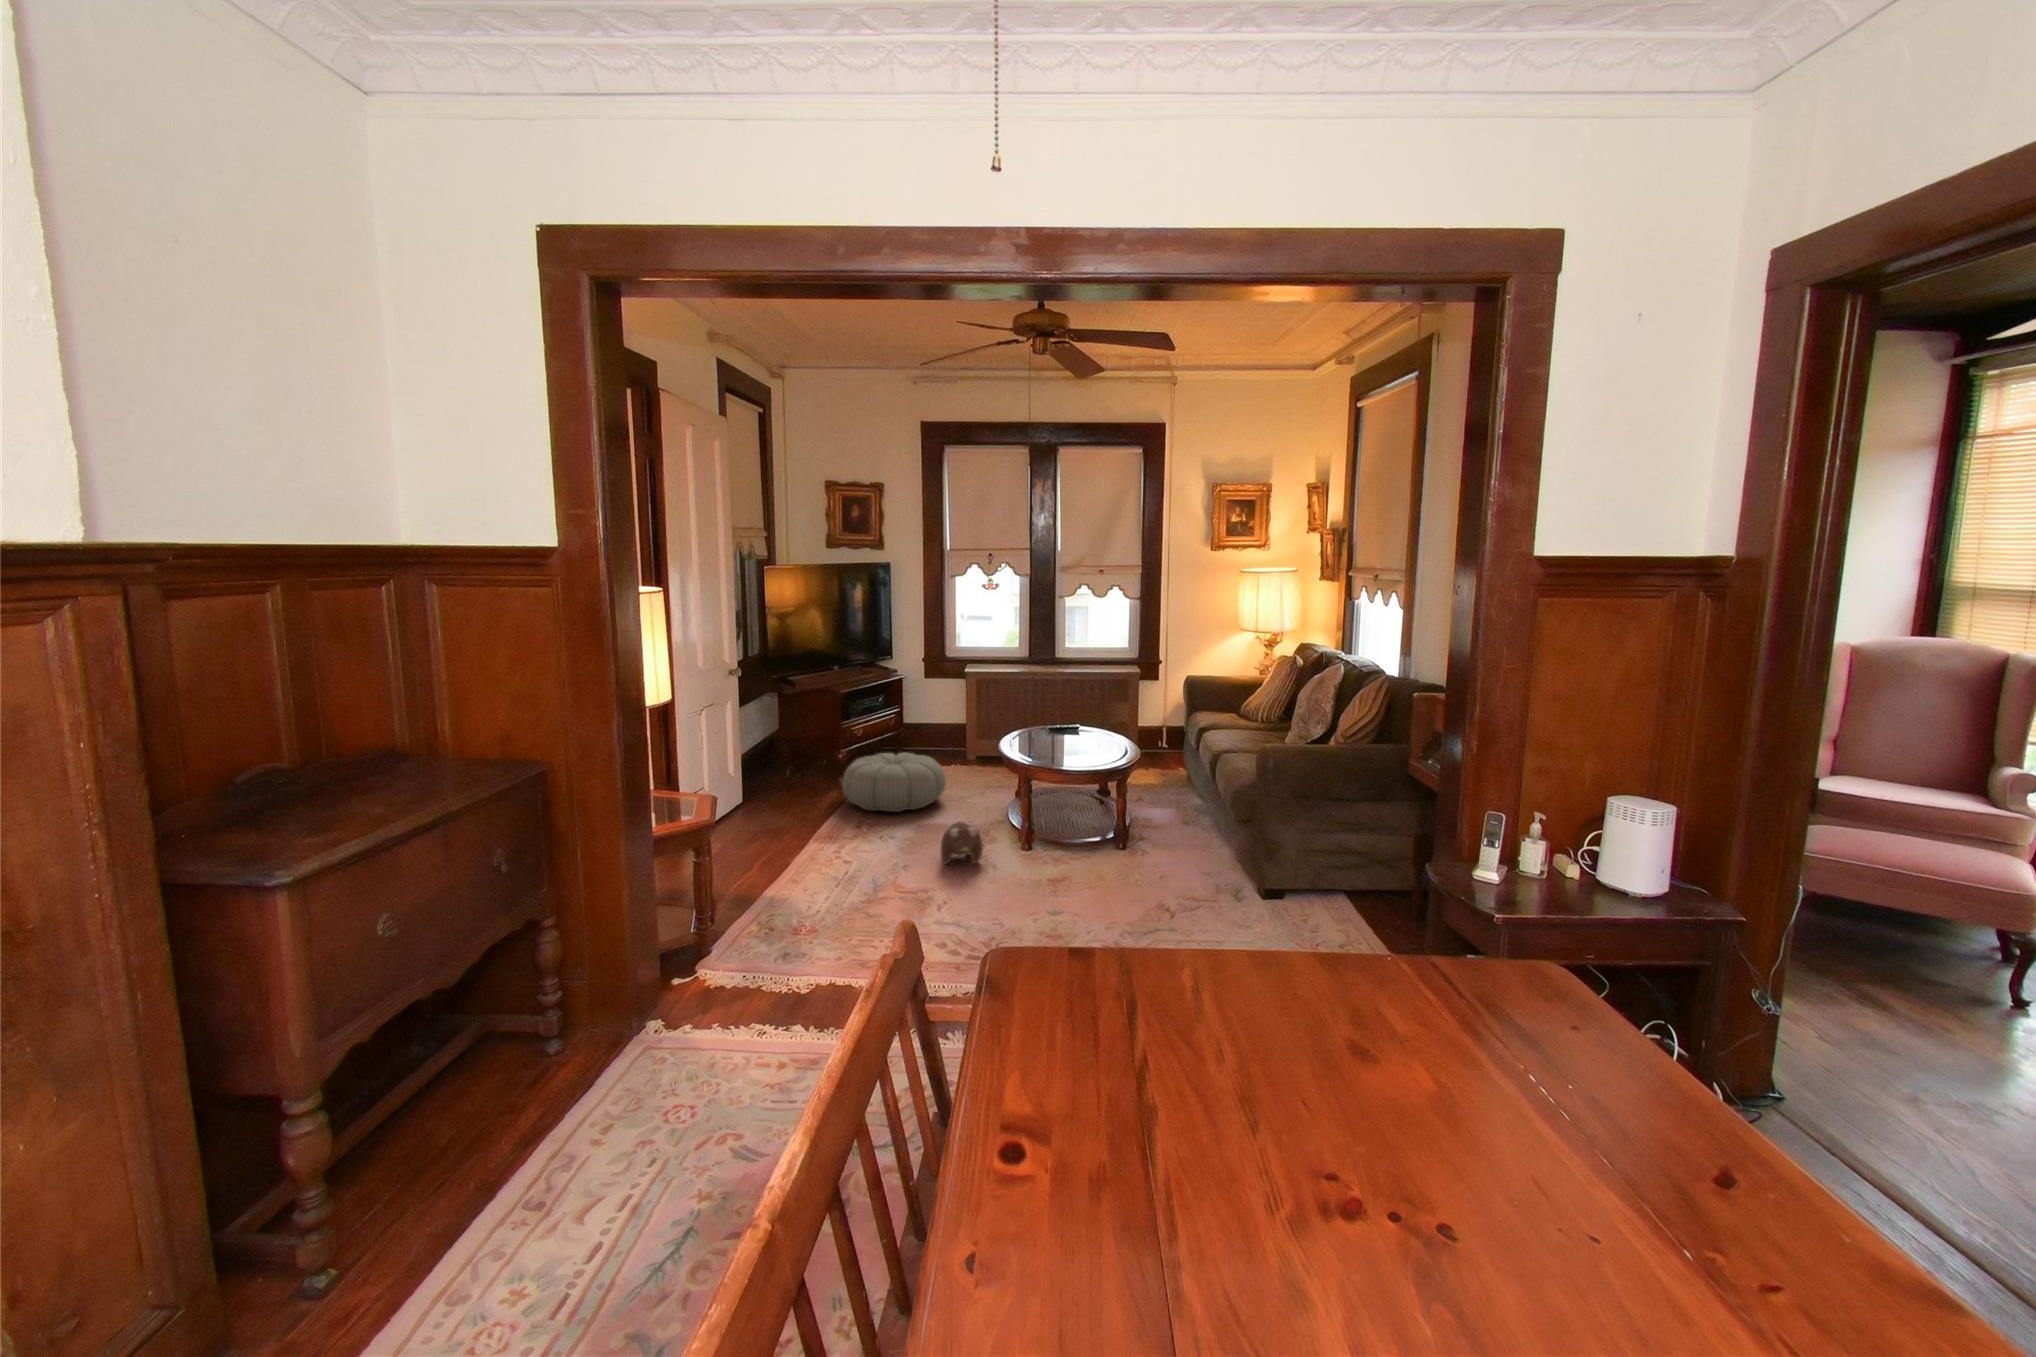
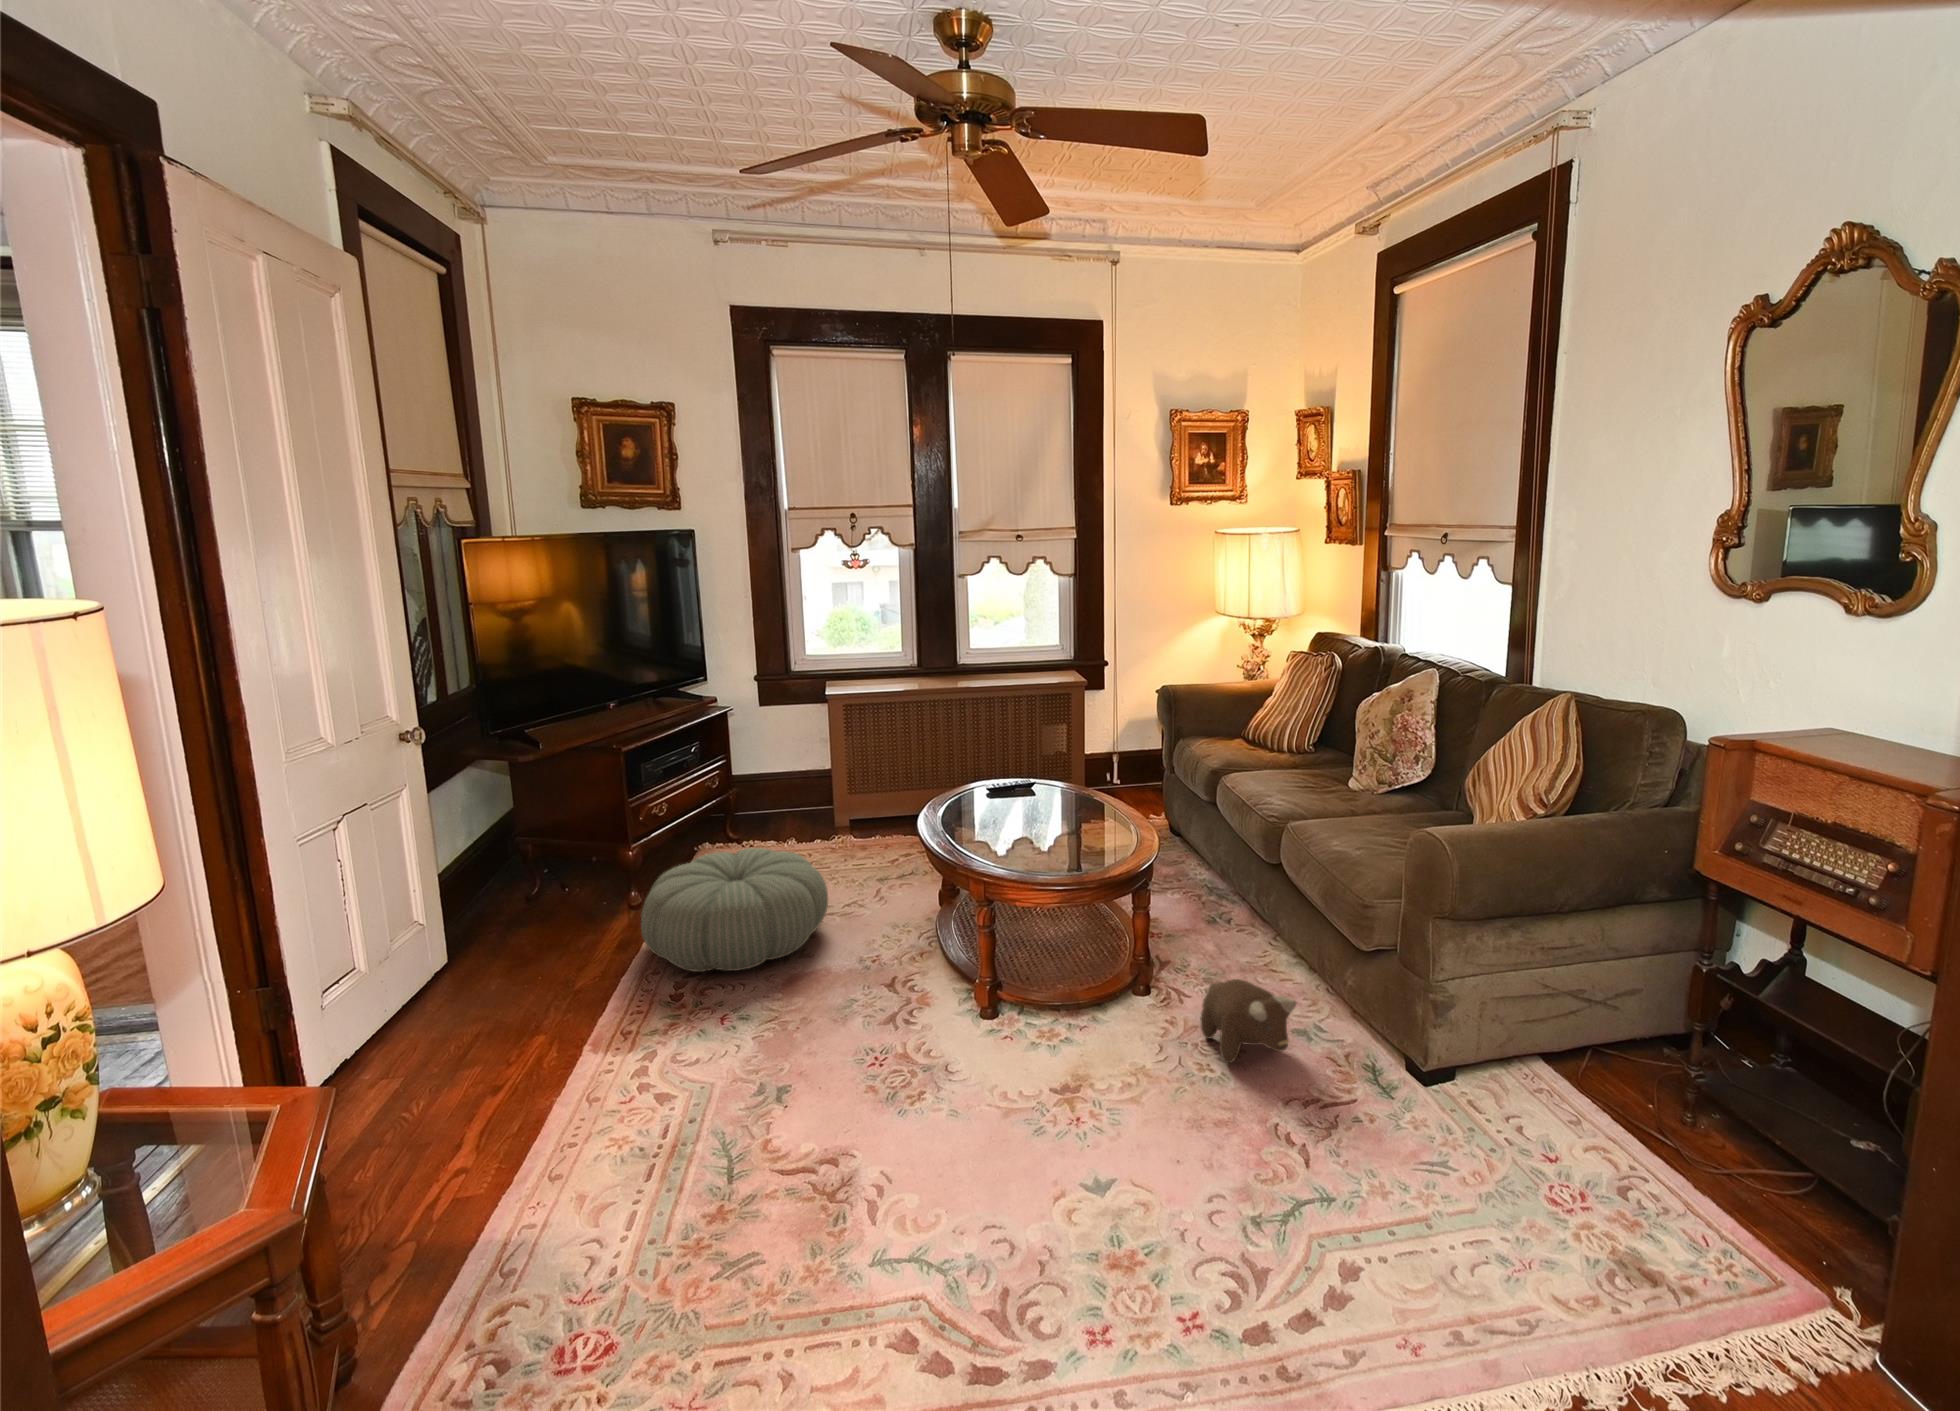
plush toy: present [941,822,983,864] -> present [1201,979,1297,1063]

